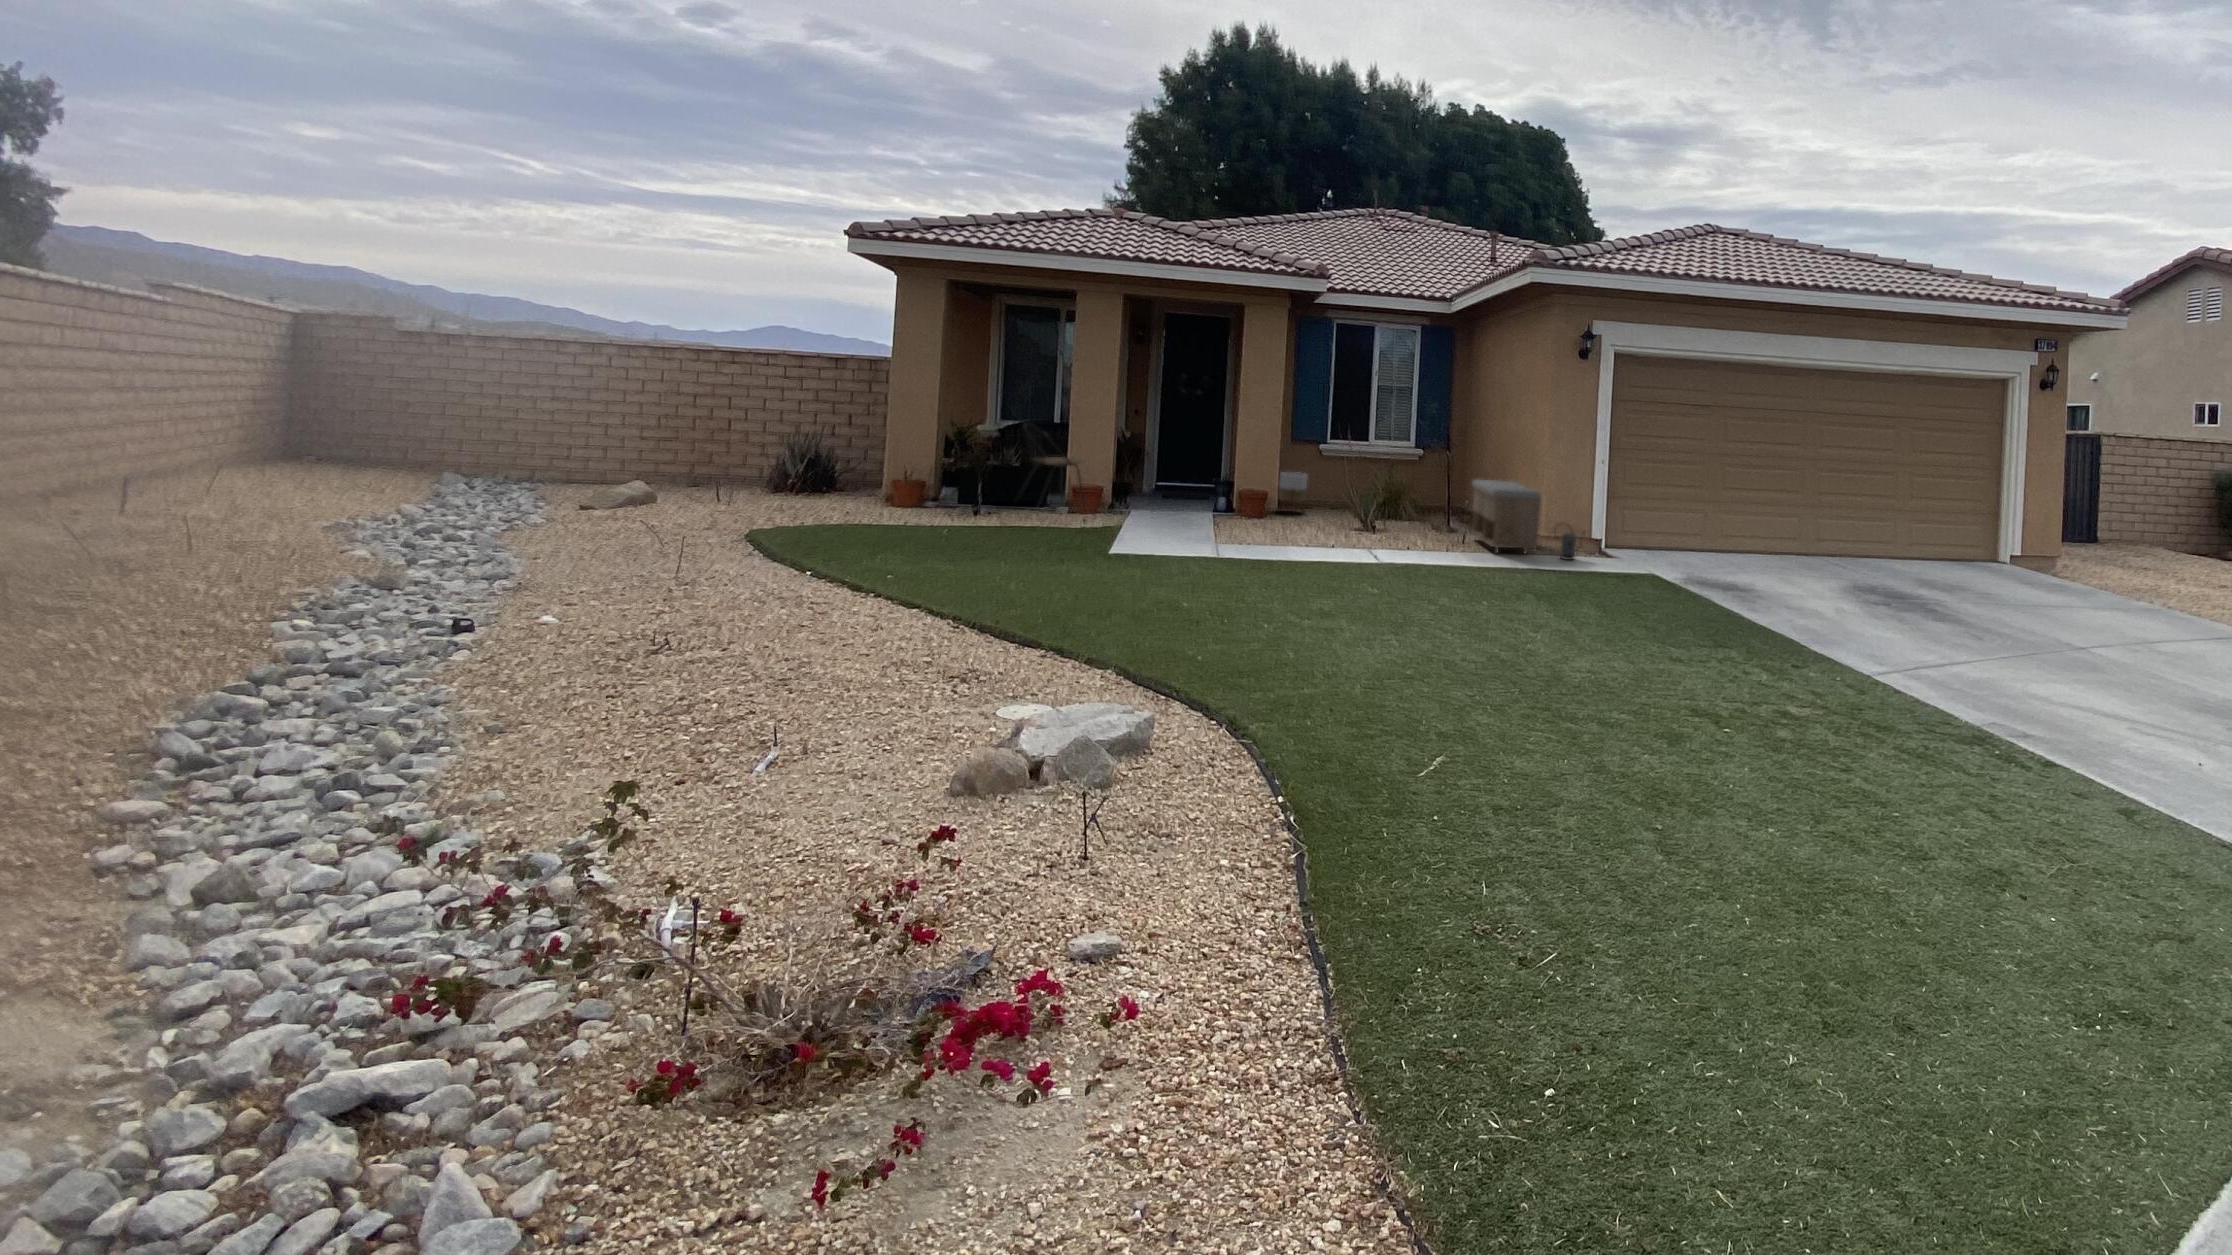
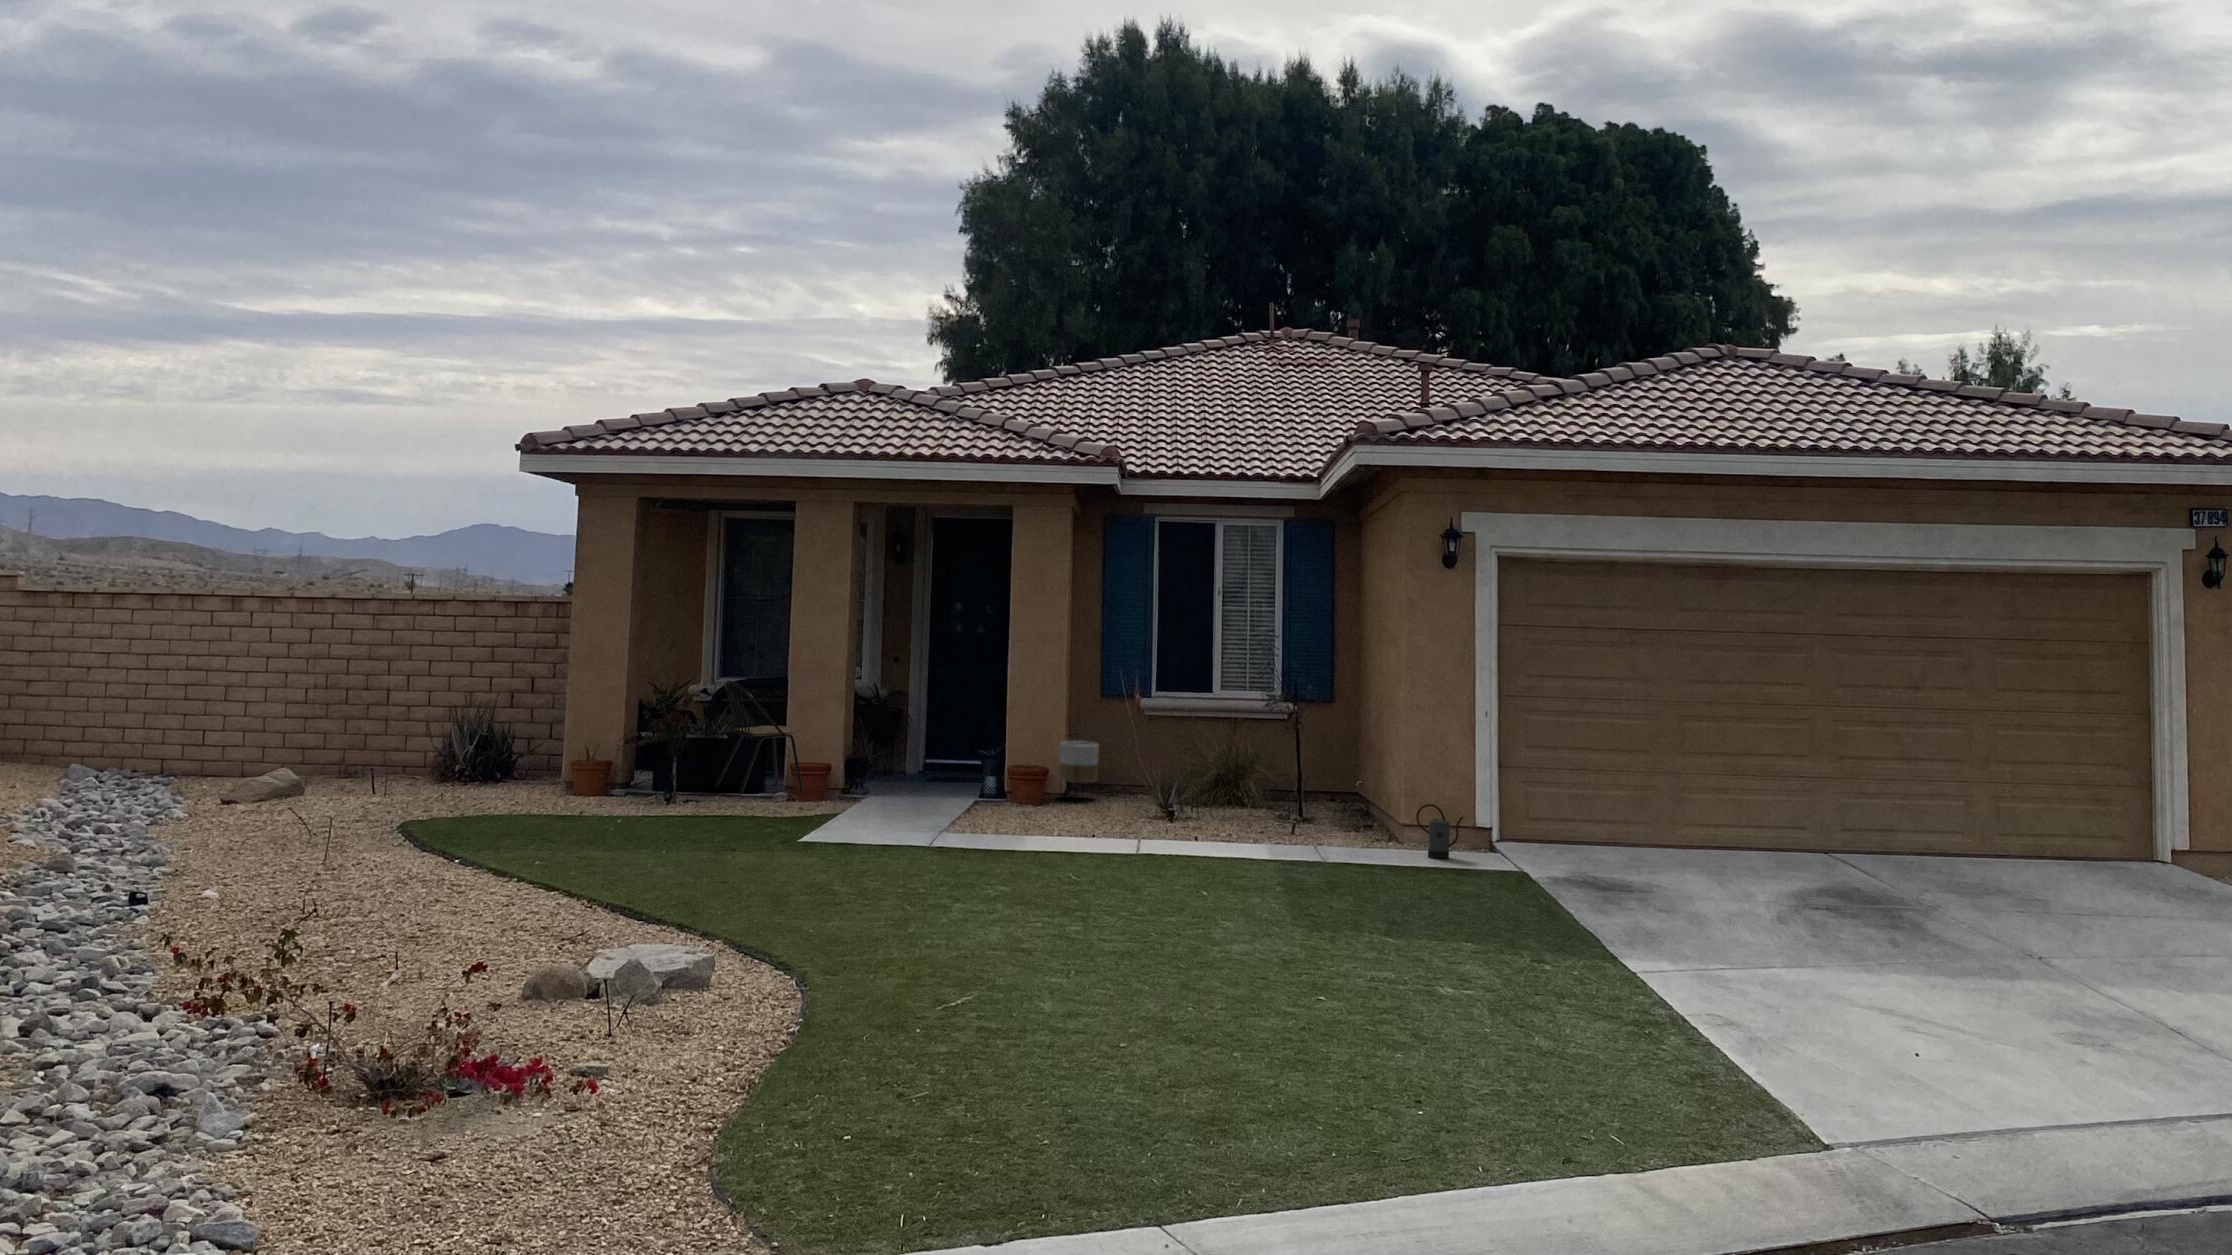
storage bench: present [1471,480,1541,553] -> none [1312,745,1396,851]

